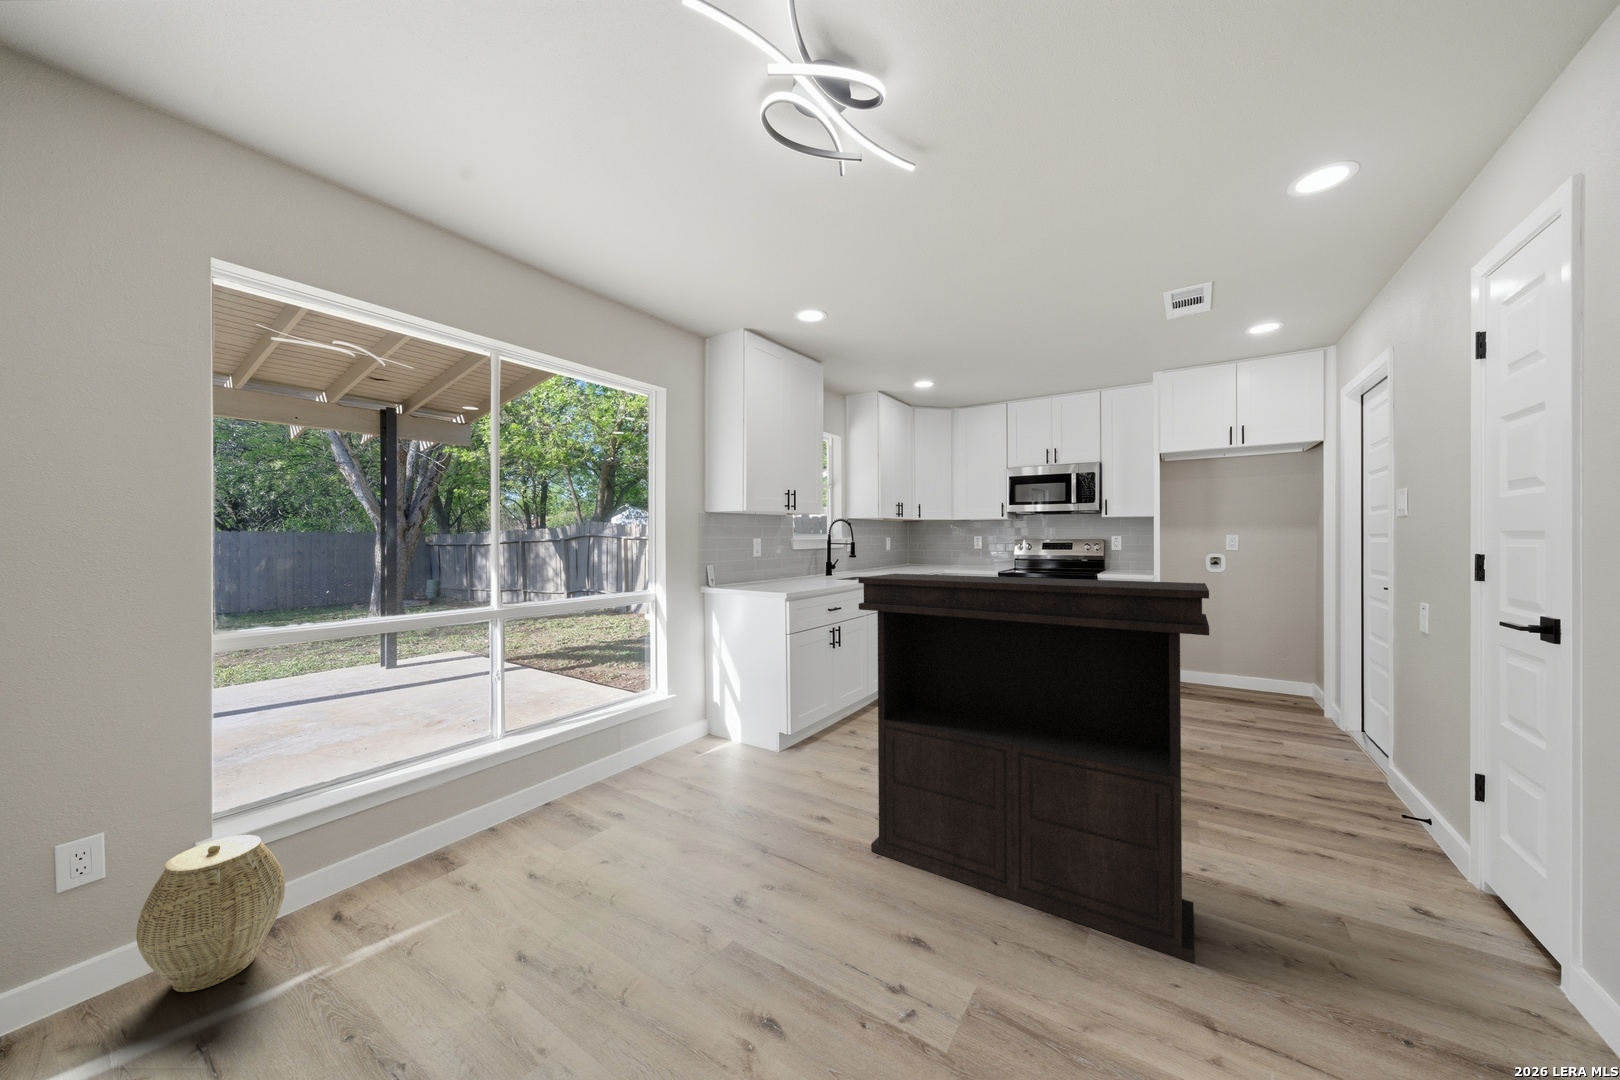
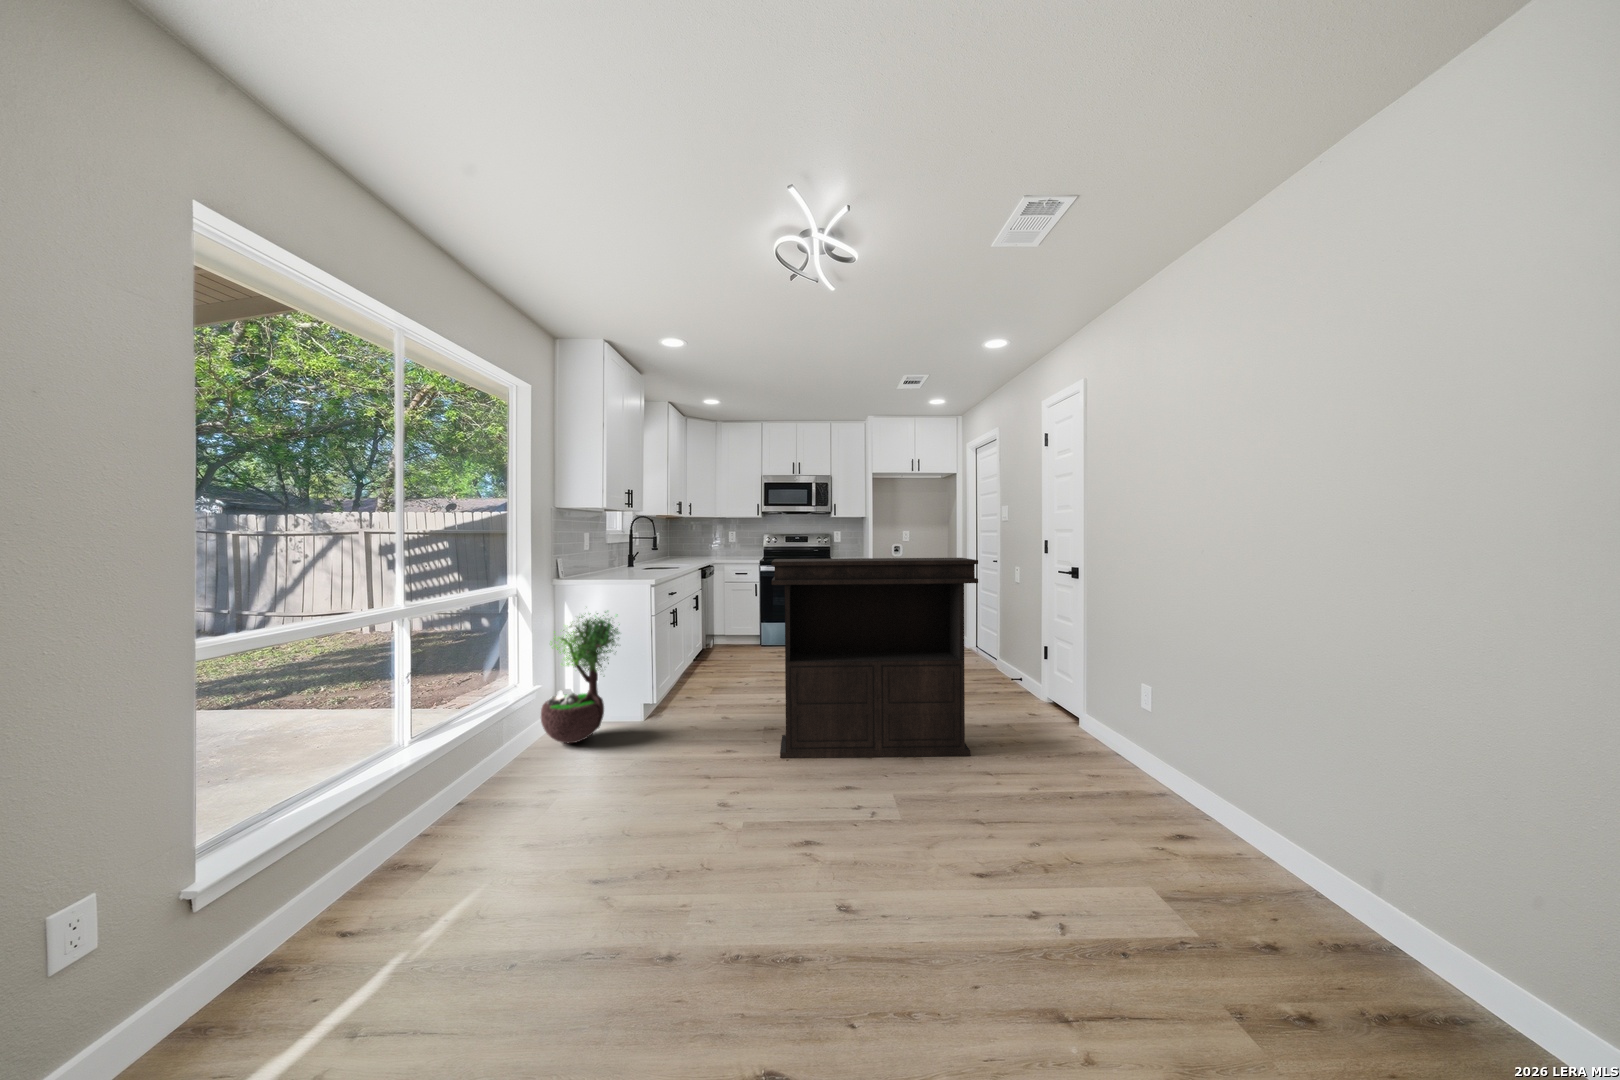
potted tree: none [666,617,750,762] -> present [541,612,620,743]
woven basket: present [136,835,285,992] -> none [196,852,346,1022]

